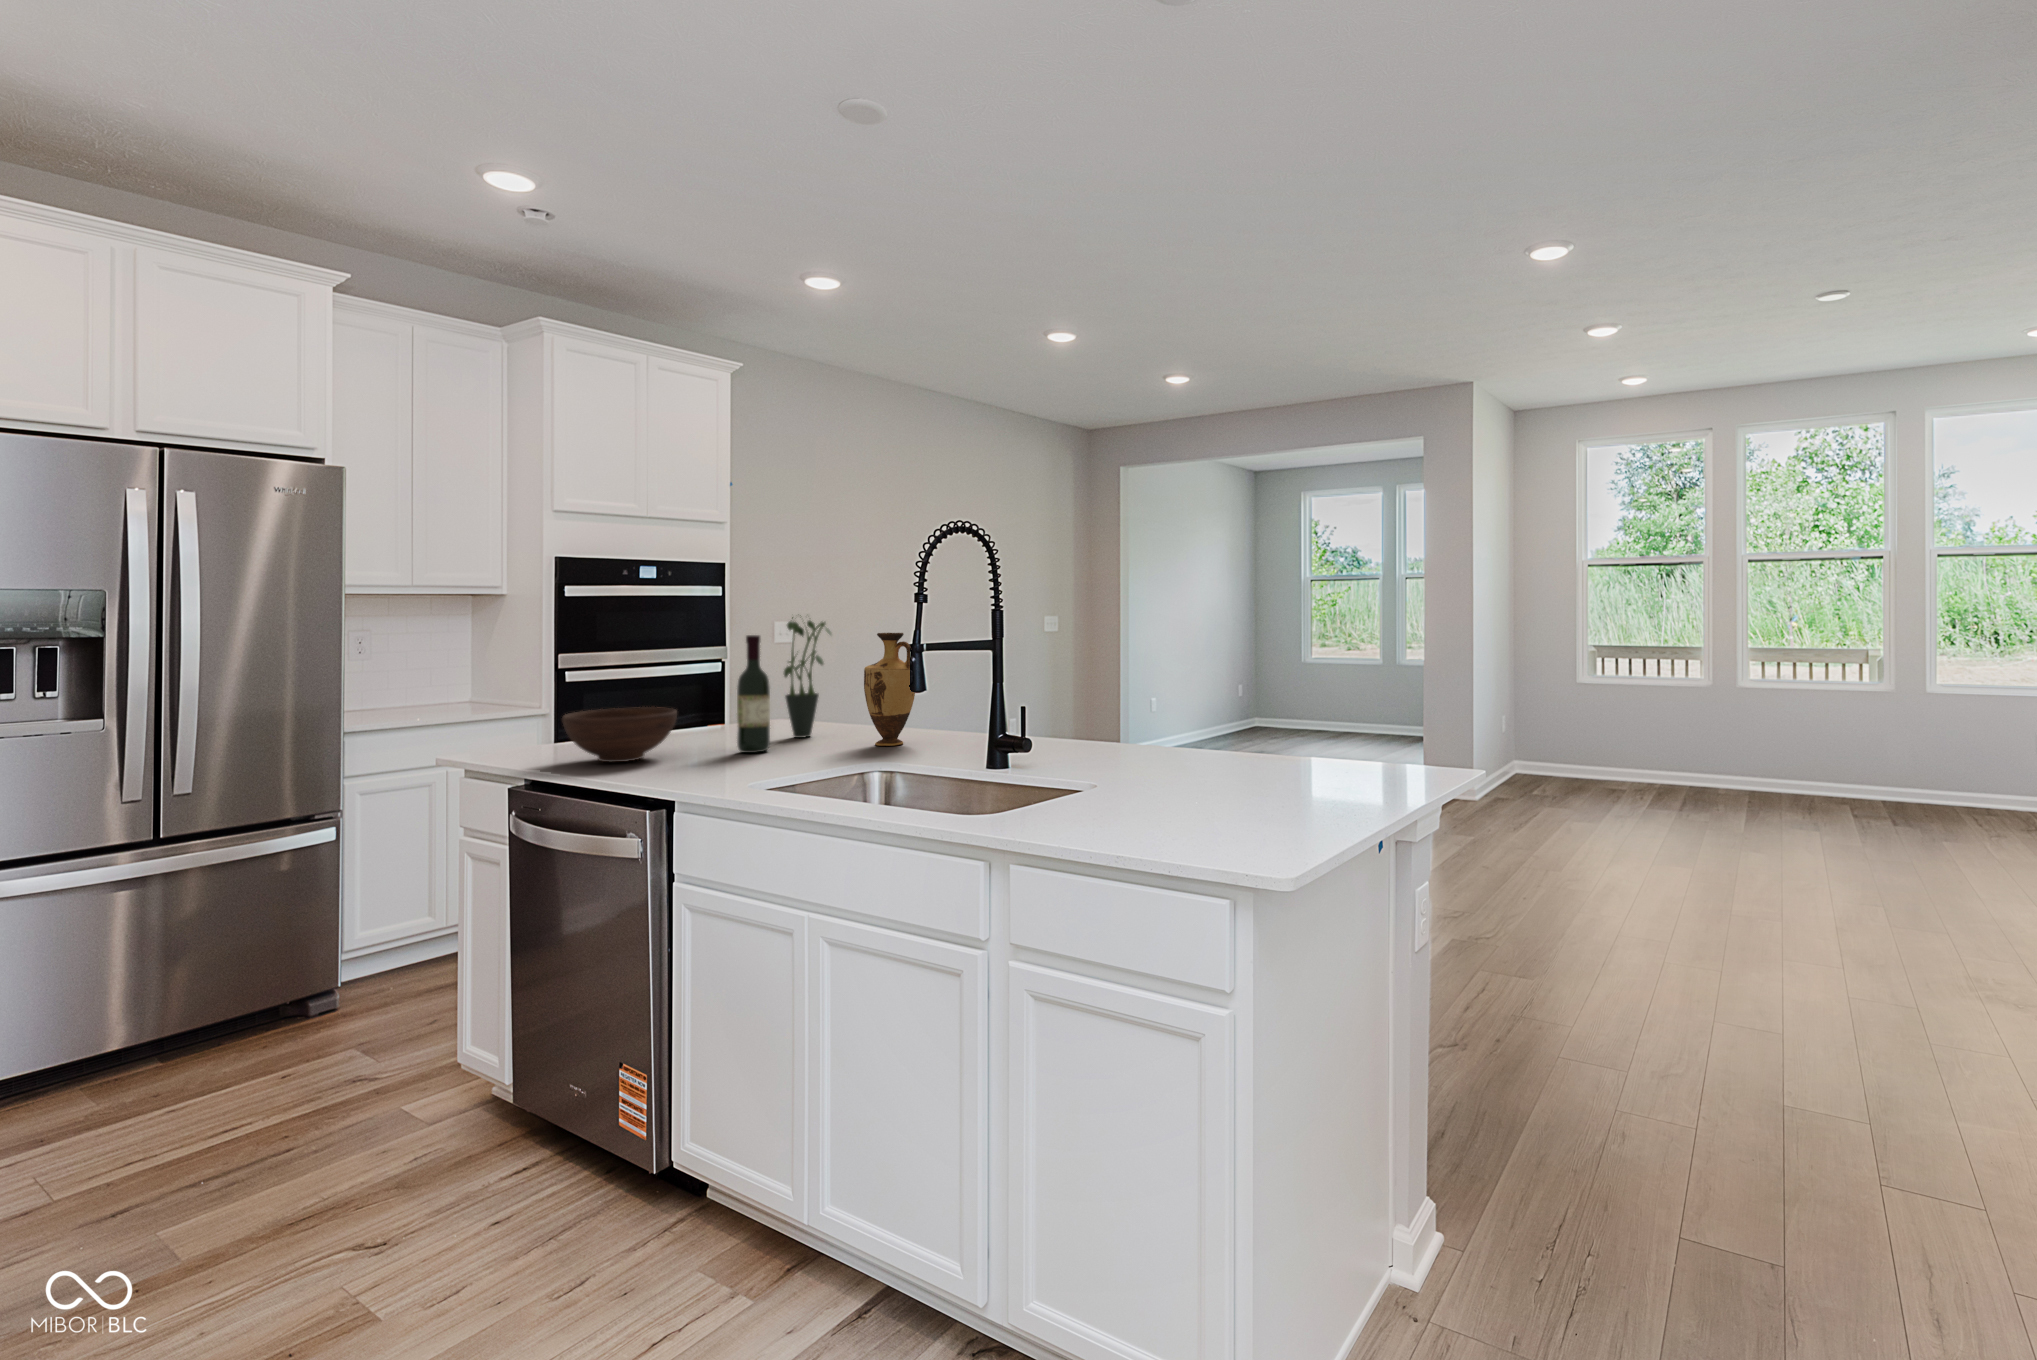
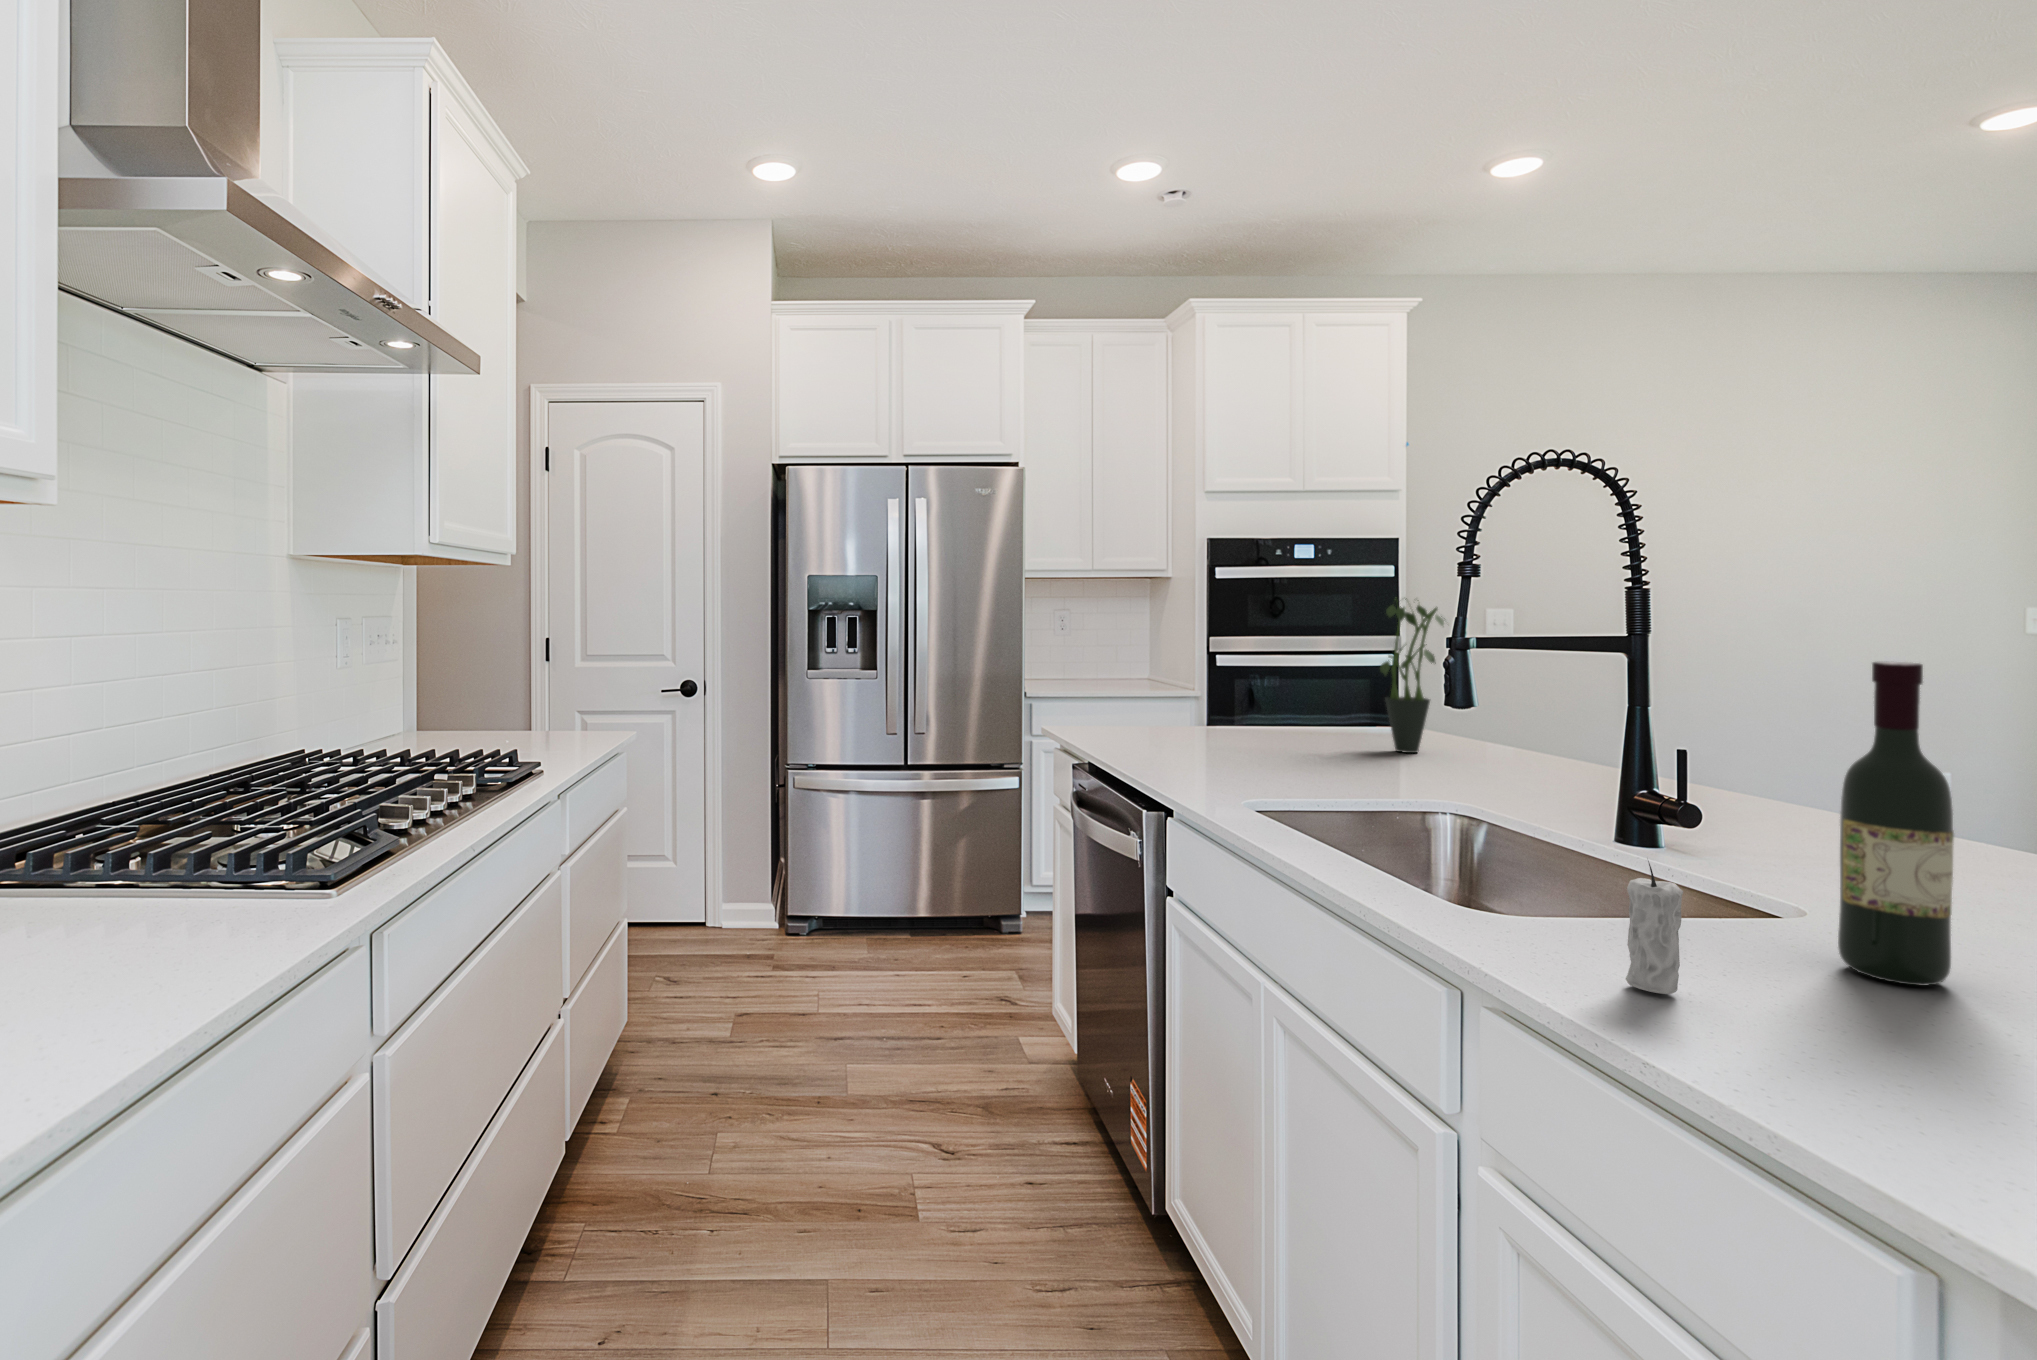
vase: present [864,633,915,746] -> none [1471,625,1553,781]
wine bottle: present [737,635,770,753] -> present [1838,661,1954,985]
bowl: present [562,707,677,762] -> none [1124,693,1239,752]
candle: none [1071,759,1097,833] -> present [1626,861,1683,994]

